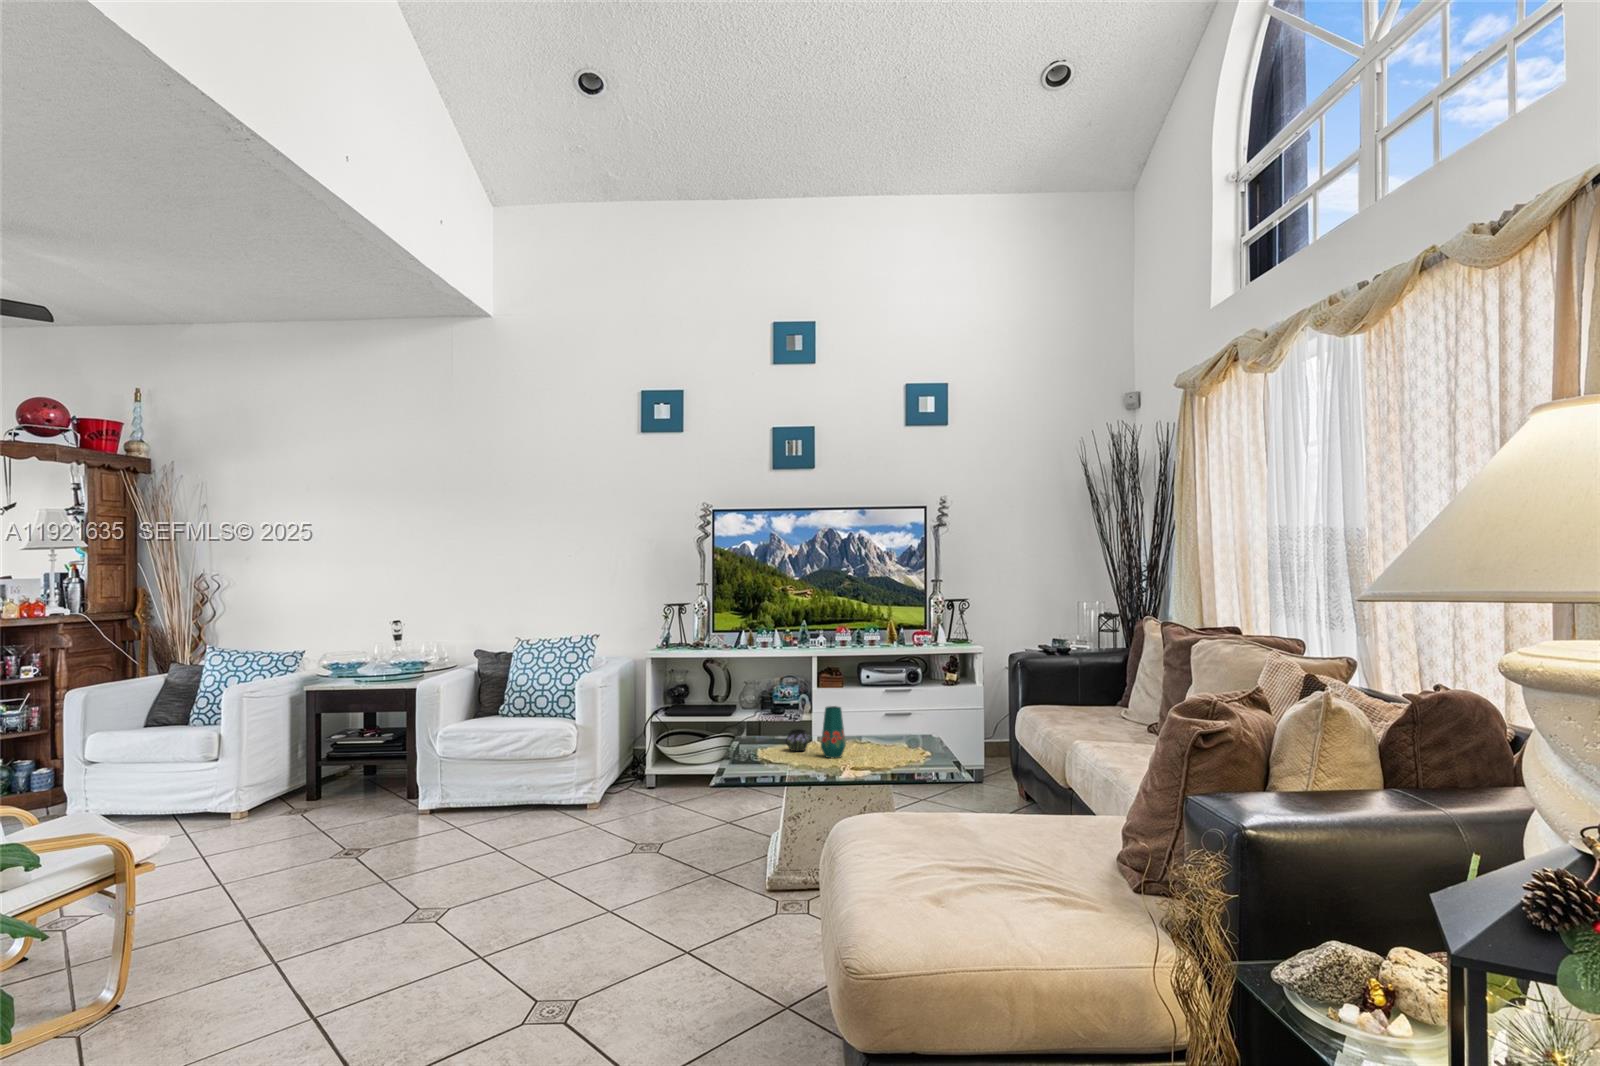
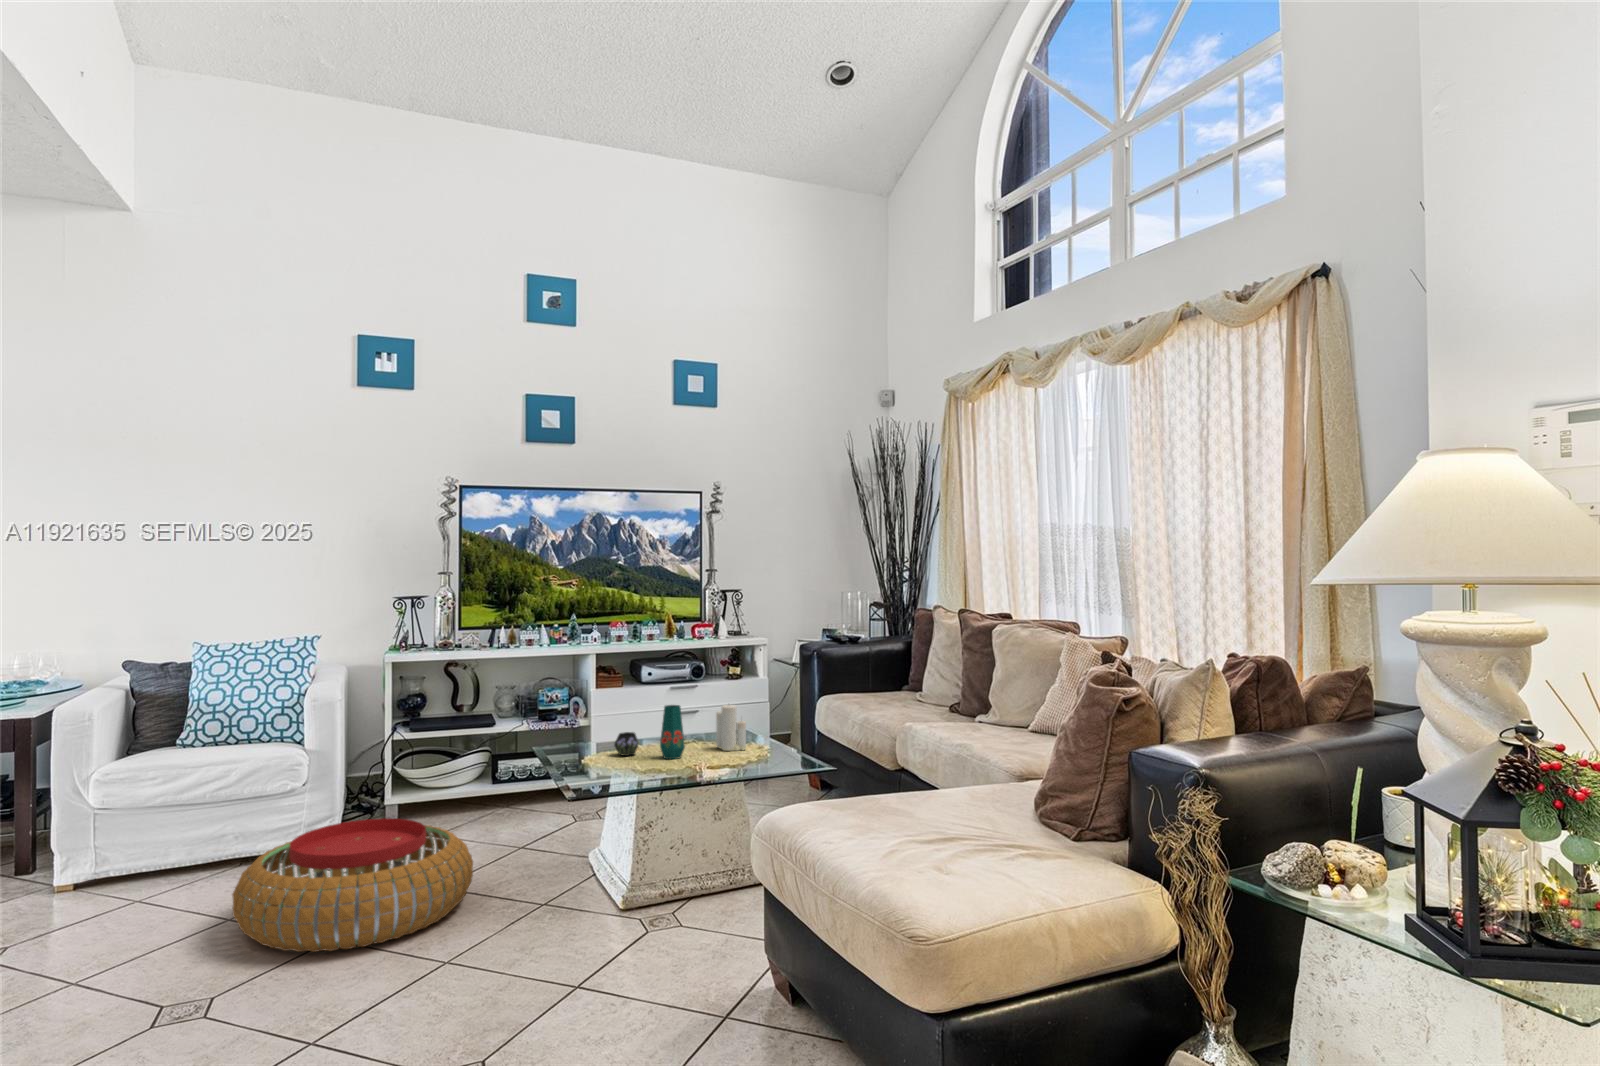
candle: none [884,706,911,756] -> present [716,705,746,751]
pouf: none [483,786,669,892] -> present [232,818,473,952]

